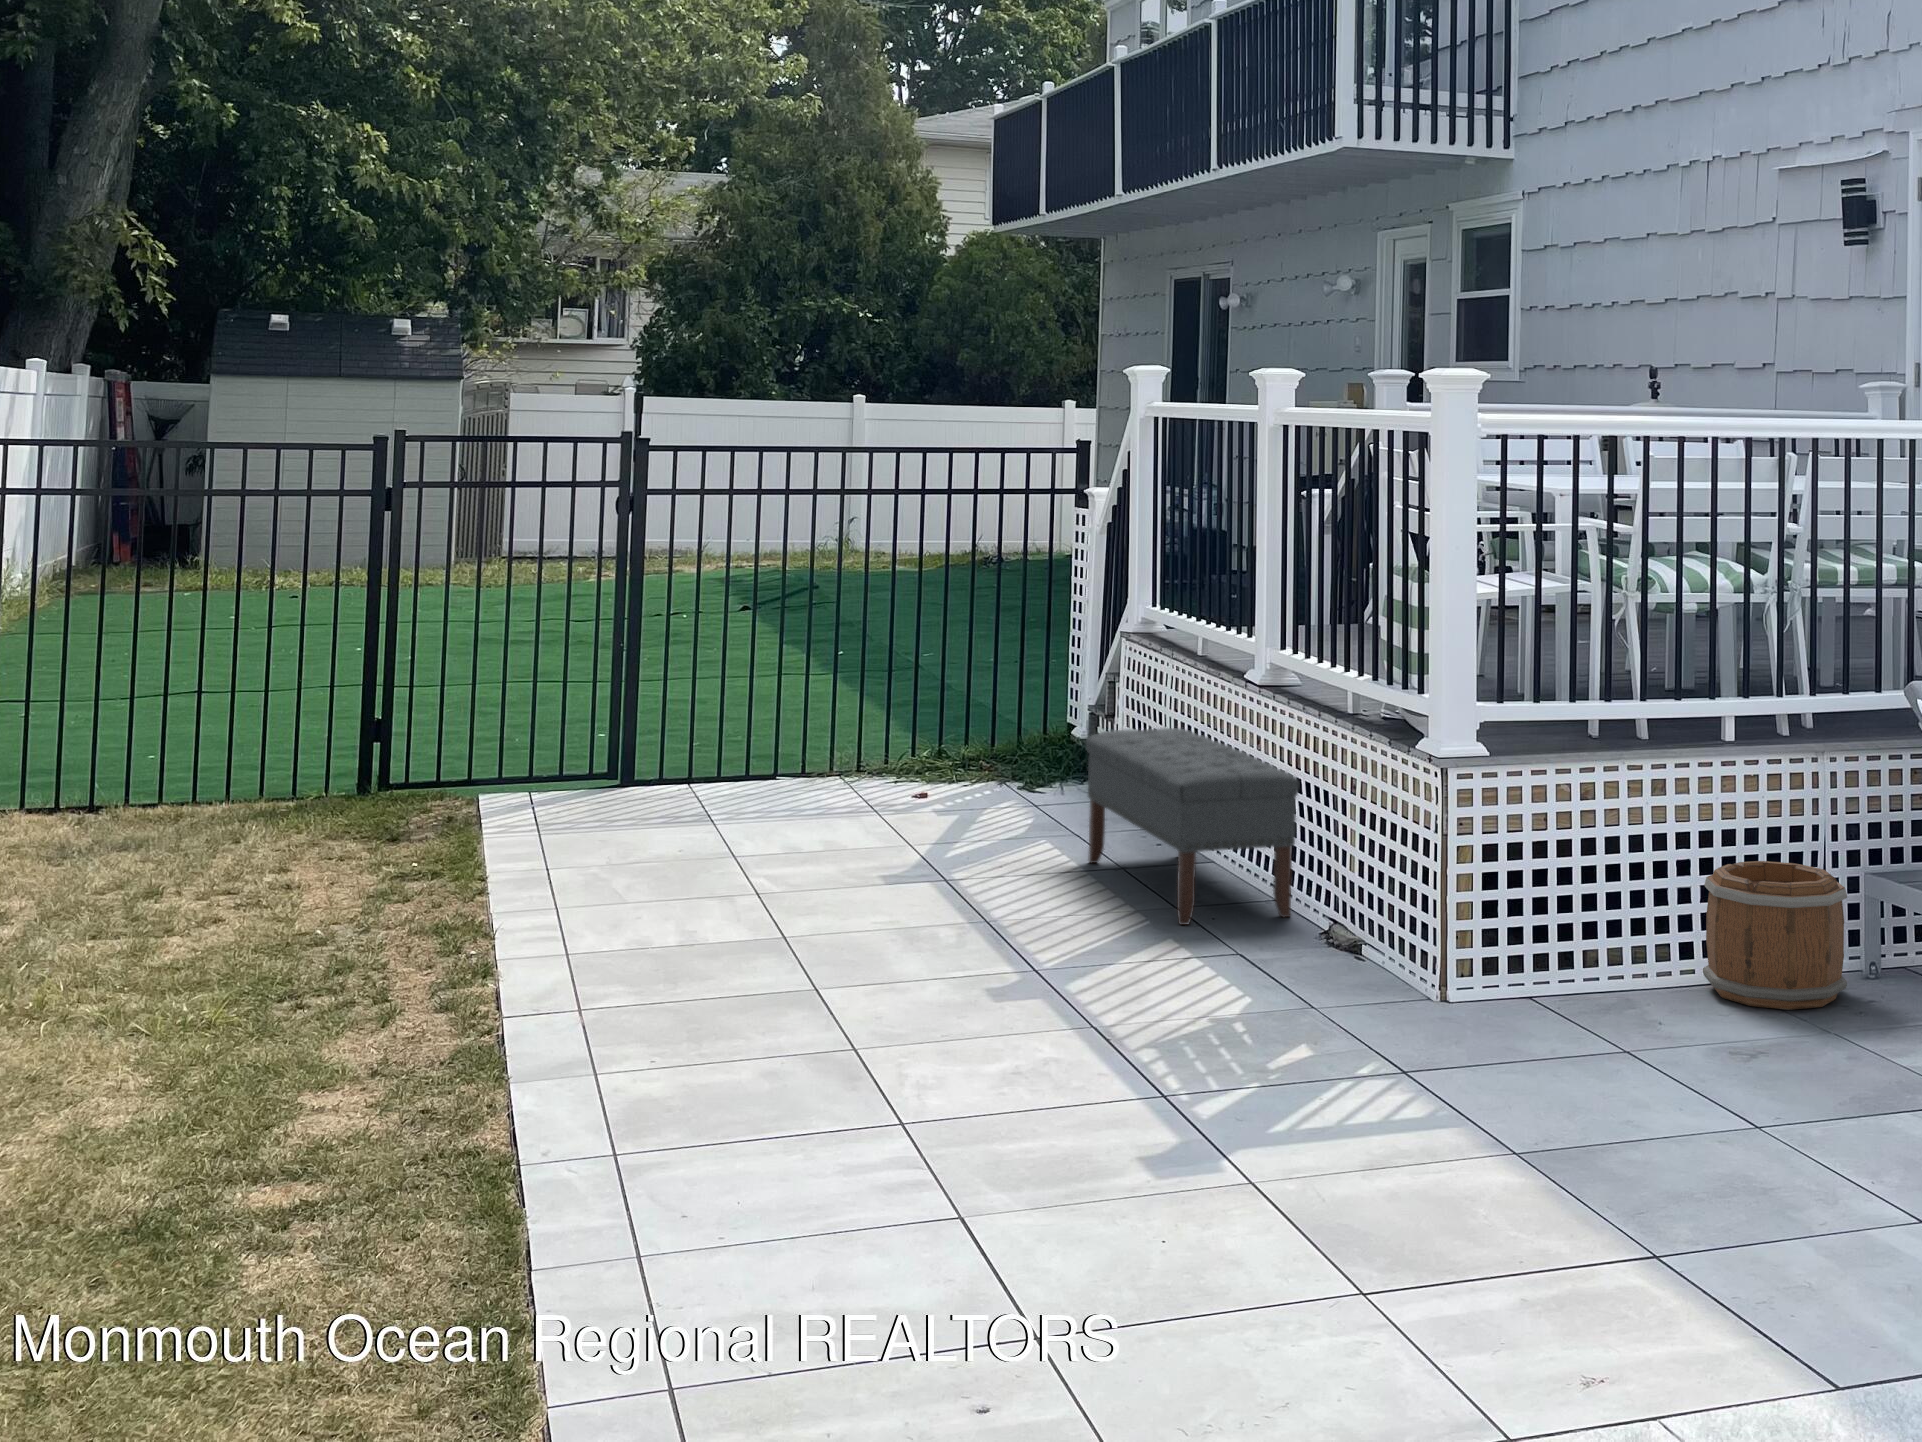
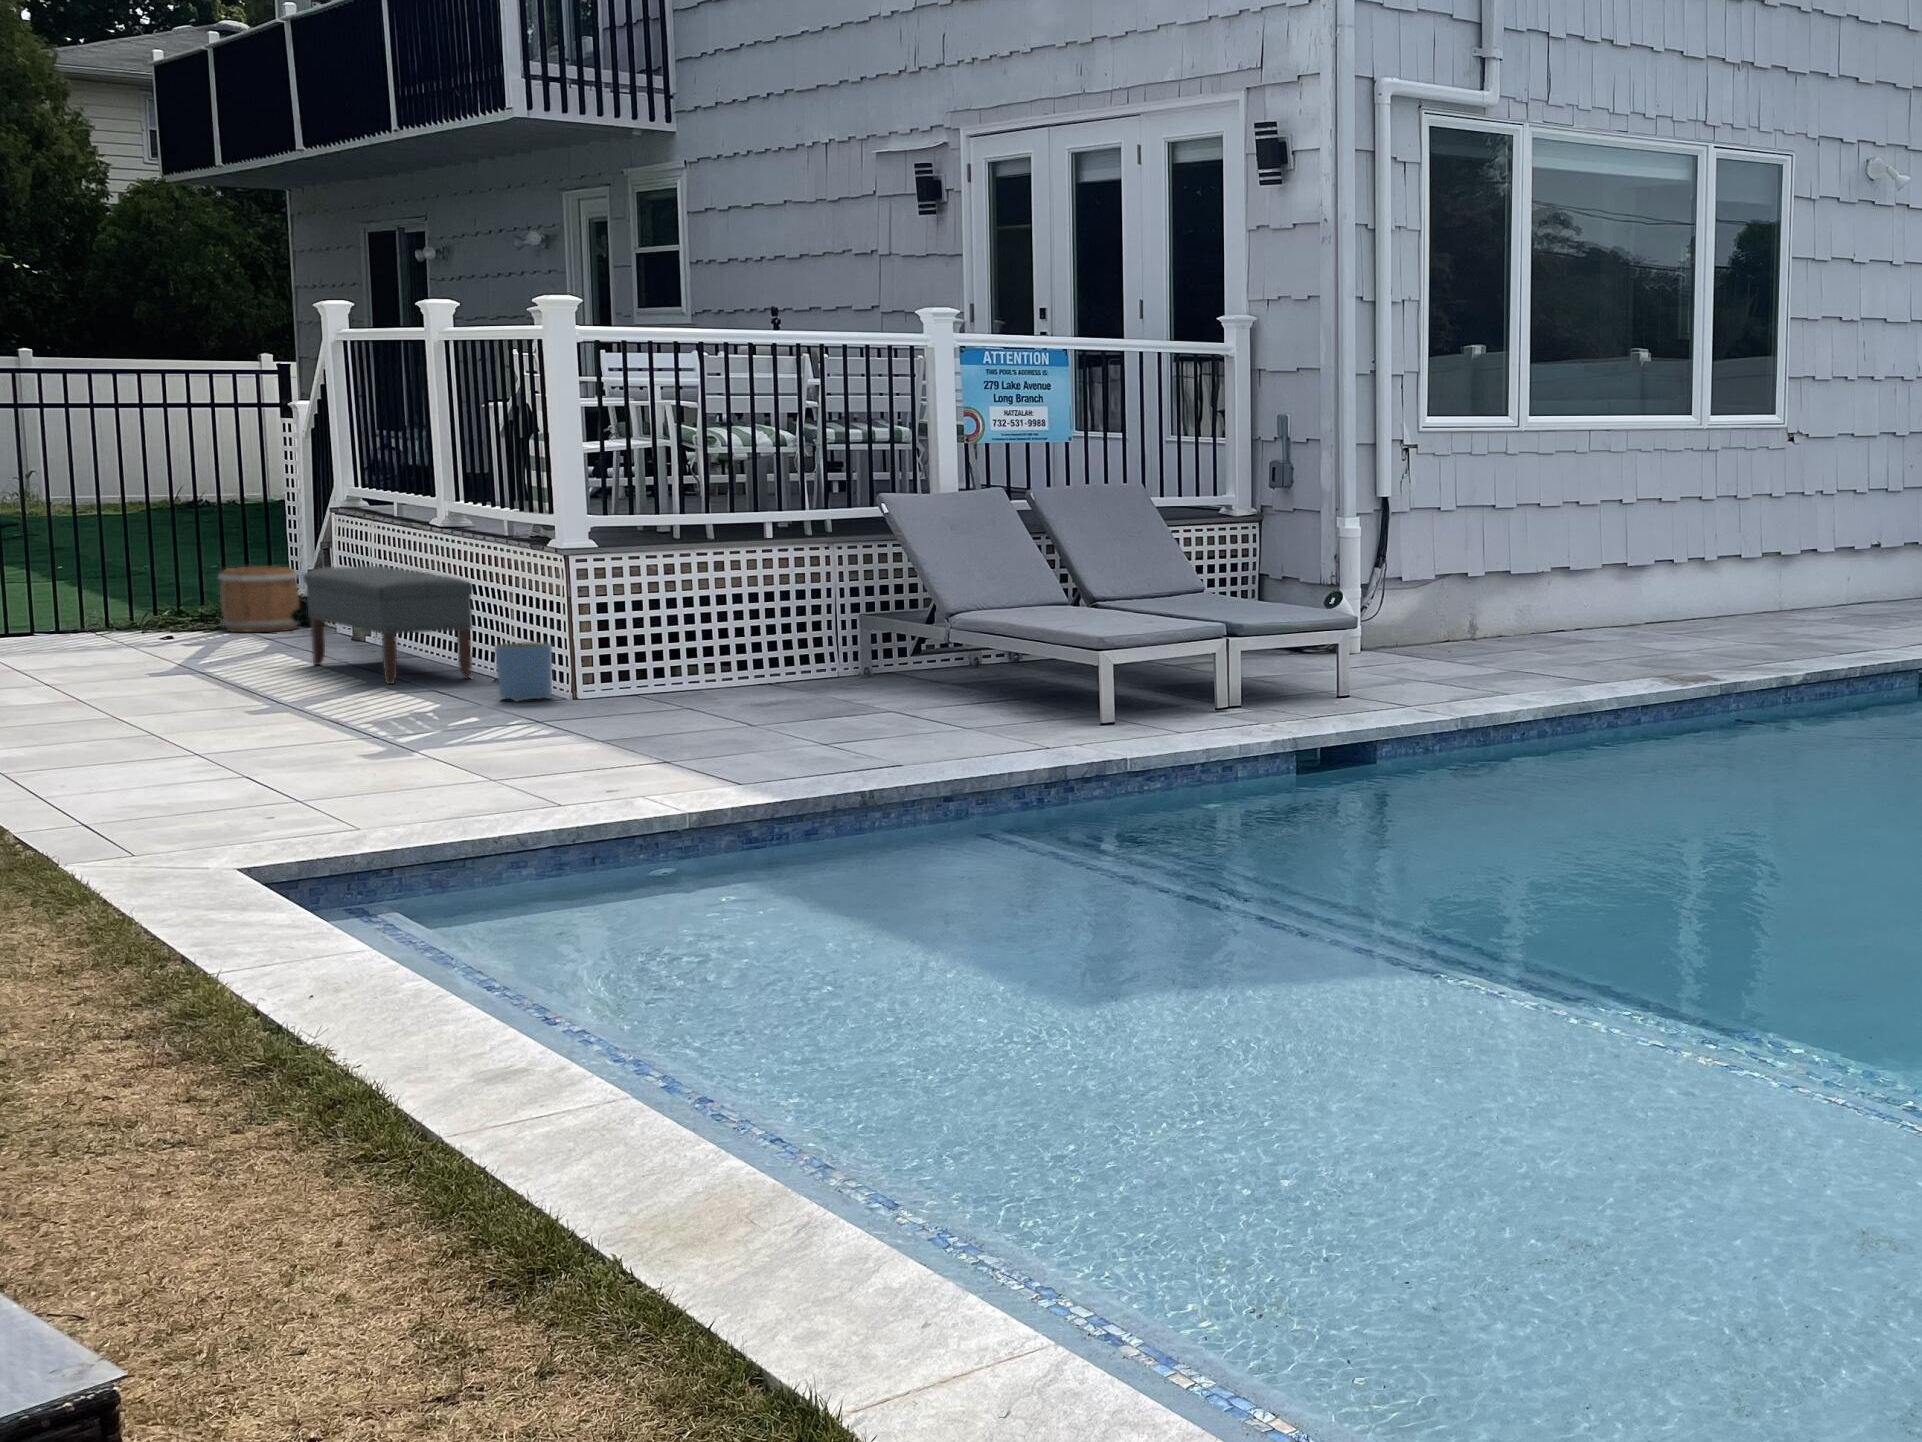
bucket: present [1703,861,1847,1010] -> present [218,566,299,632]
planter: none [1335,896,1415,997] -> present [495,642,552,701]

